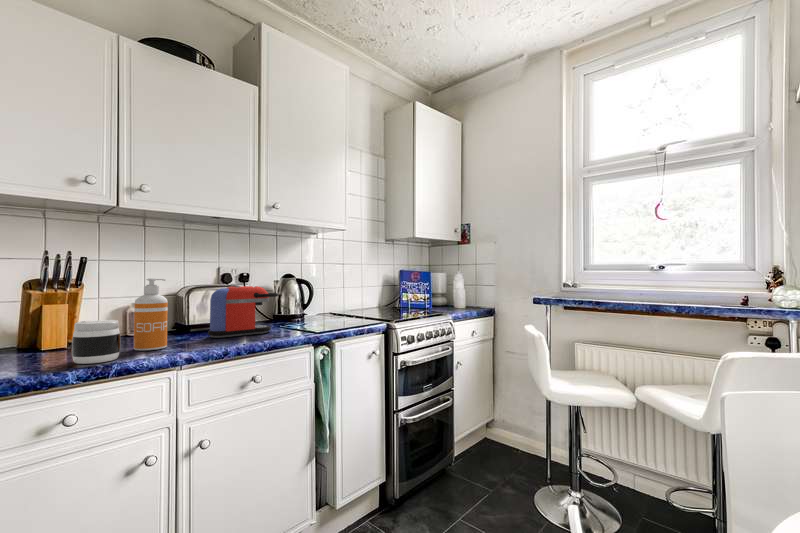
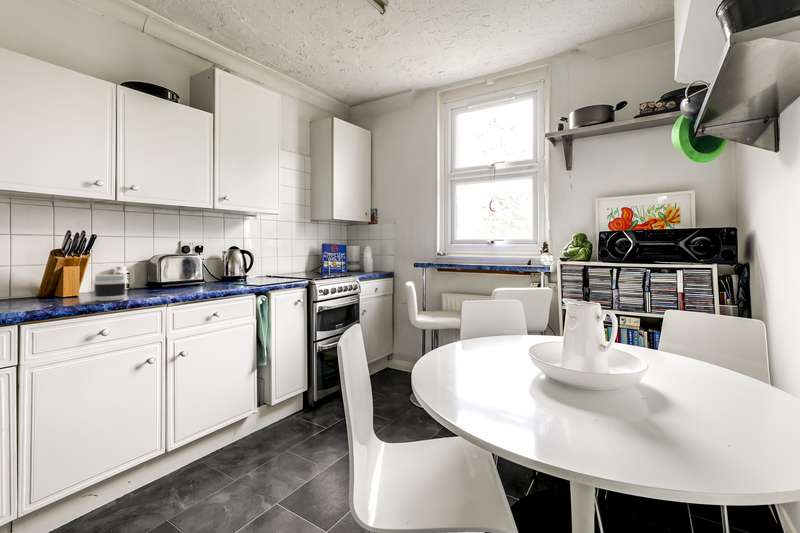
soap dispenser: present [134,278,168,351] -> none [129,248,153,295]
coffee maker: present [208,286,278,338] -> none [178,254,228,289]

